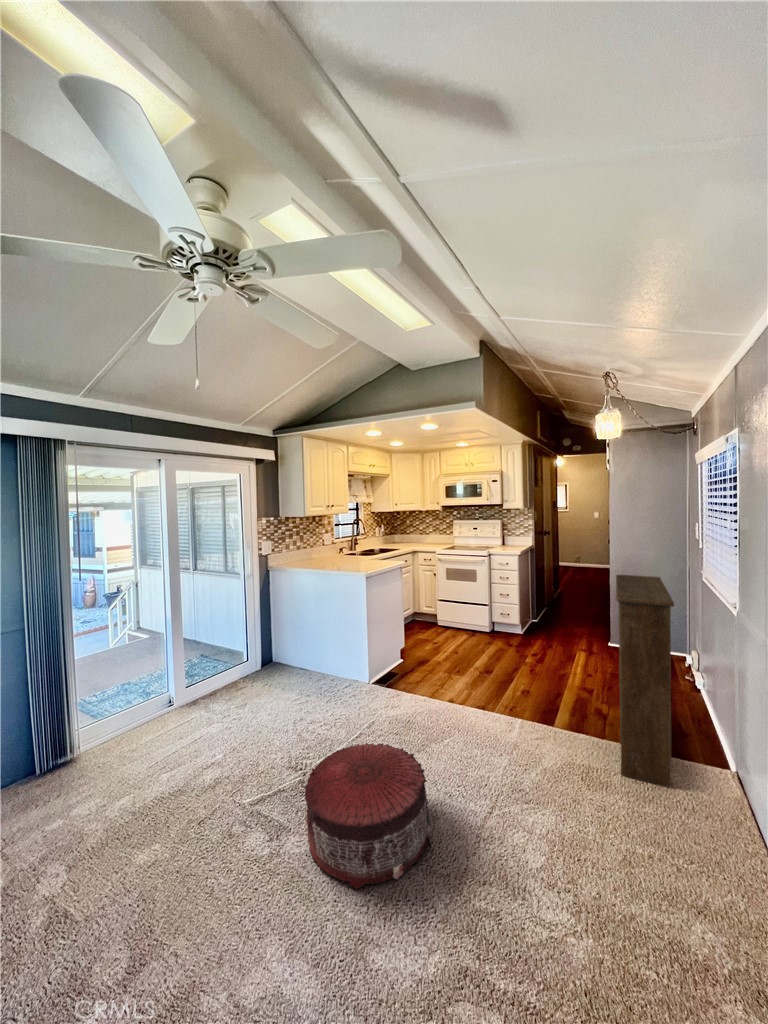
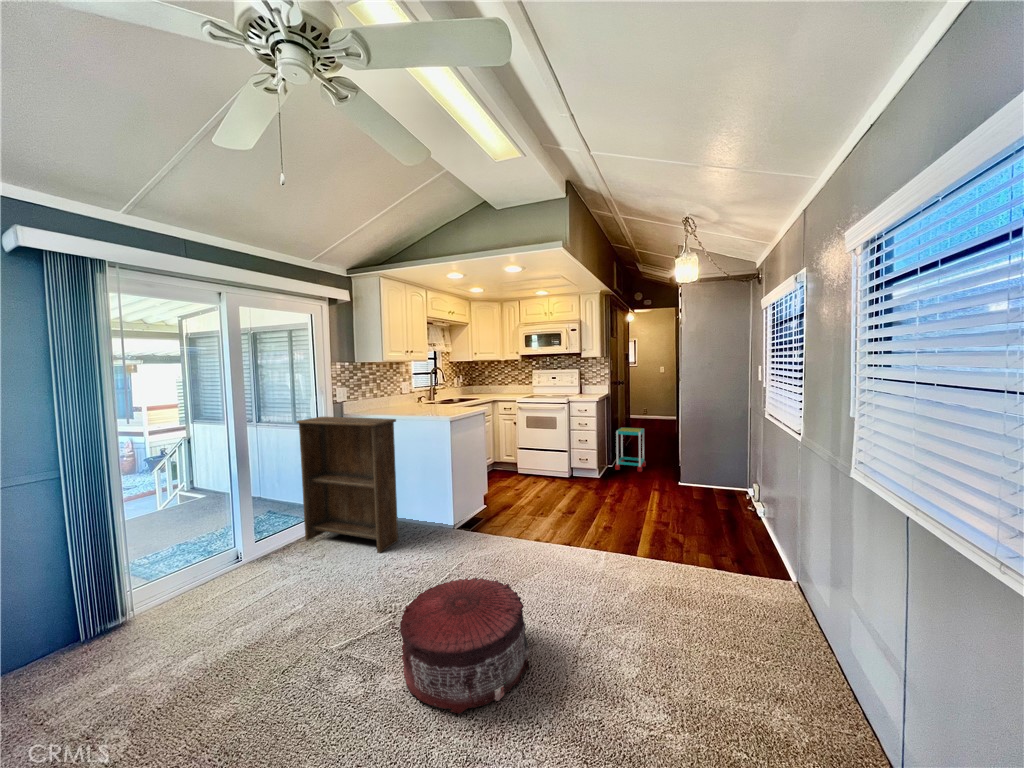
bookshelf: present [616,575,674,788] -> present [297,417,398,553]
side table: none [537,581,570,628] -> present [615,428,646,472]

